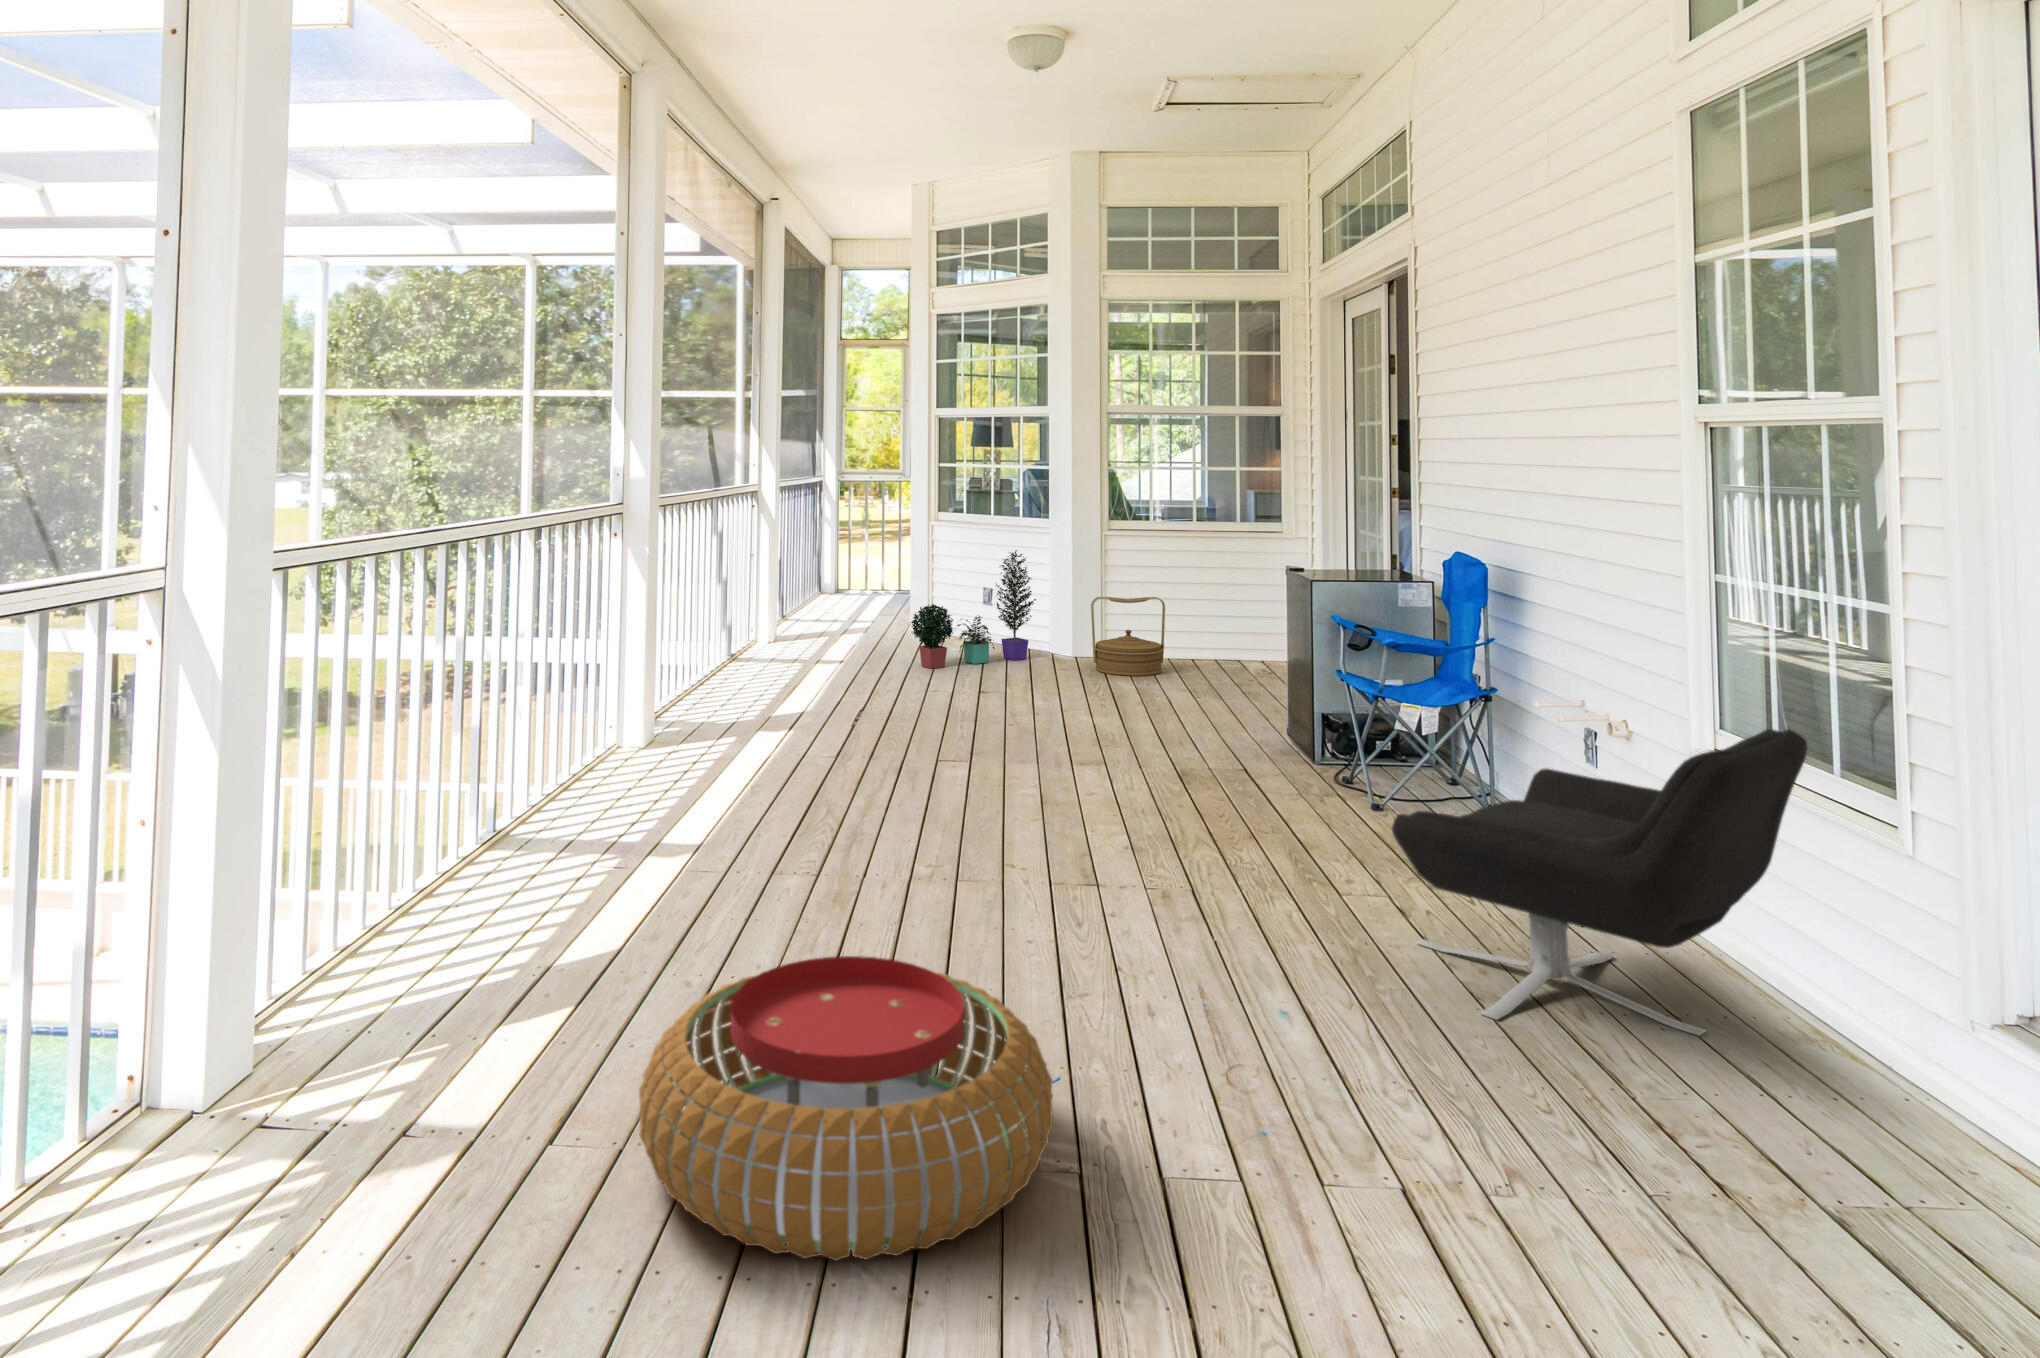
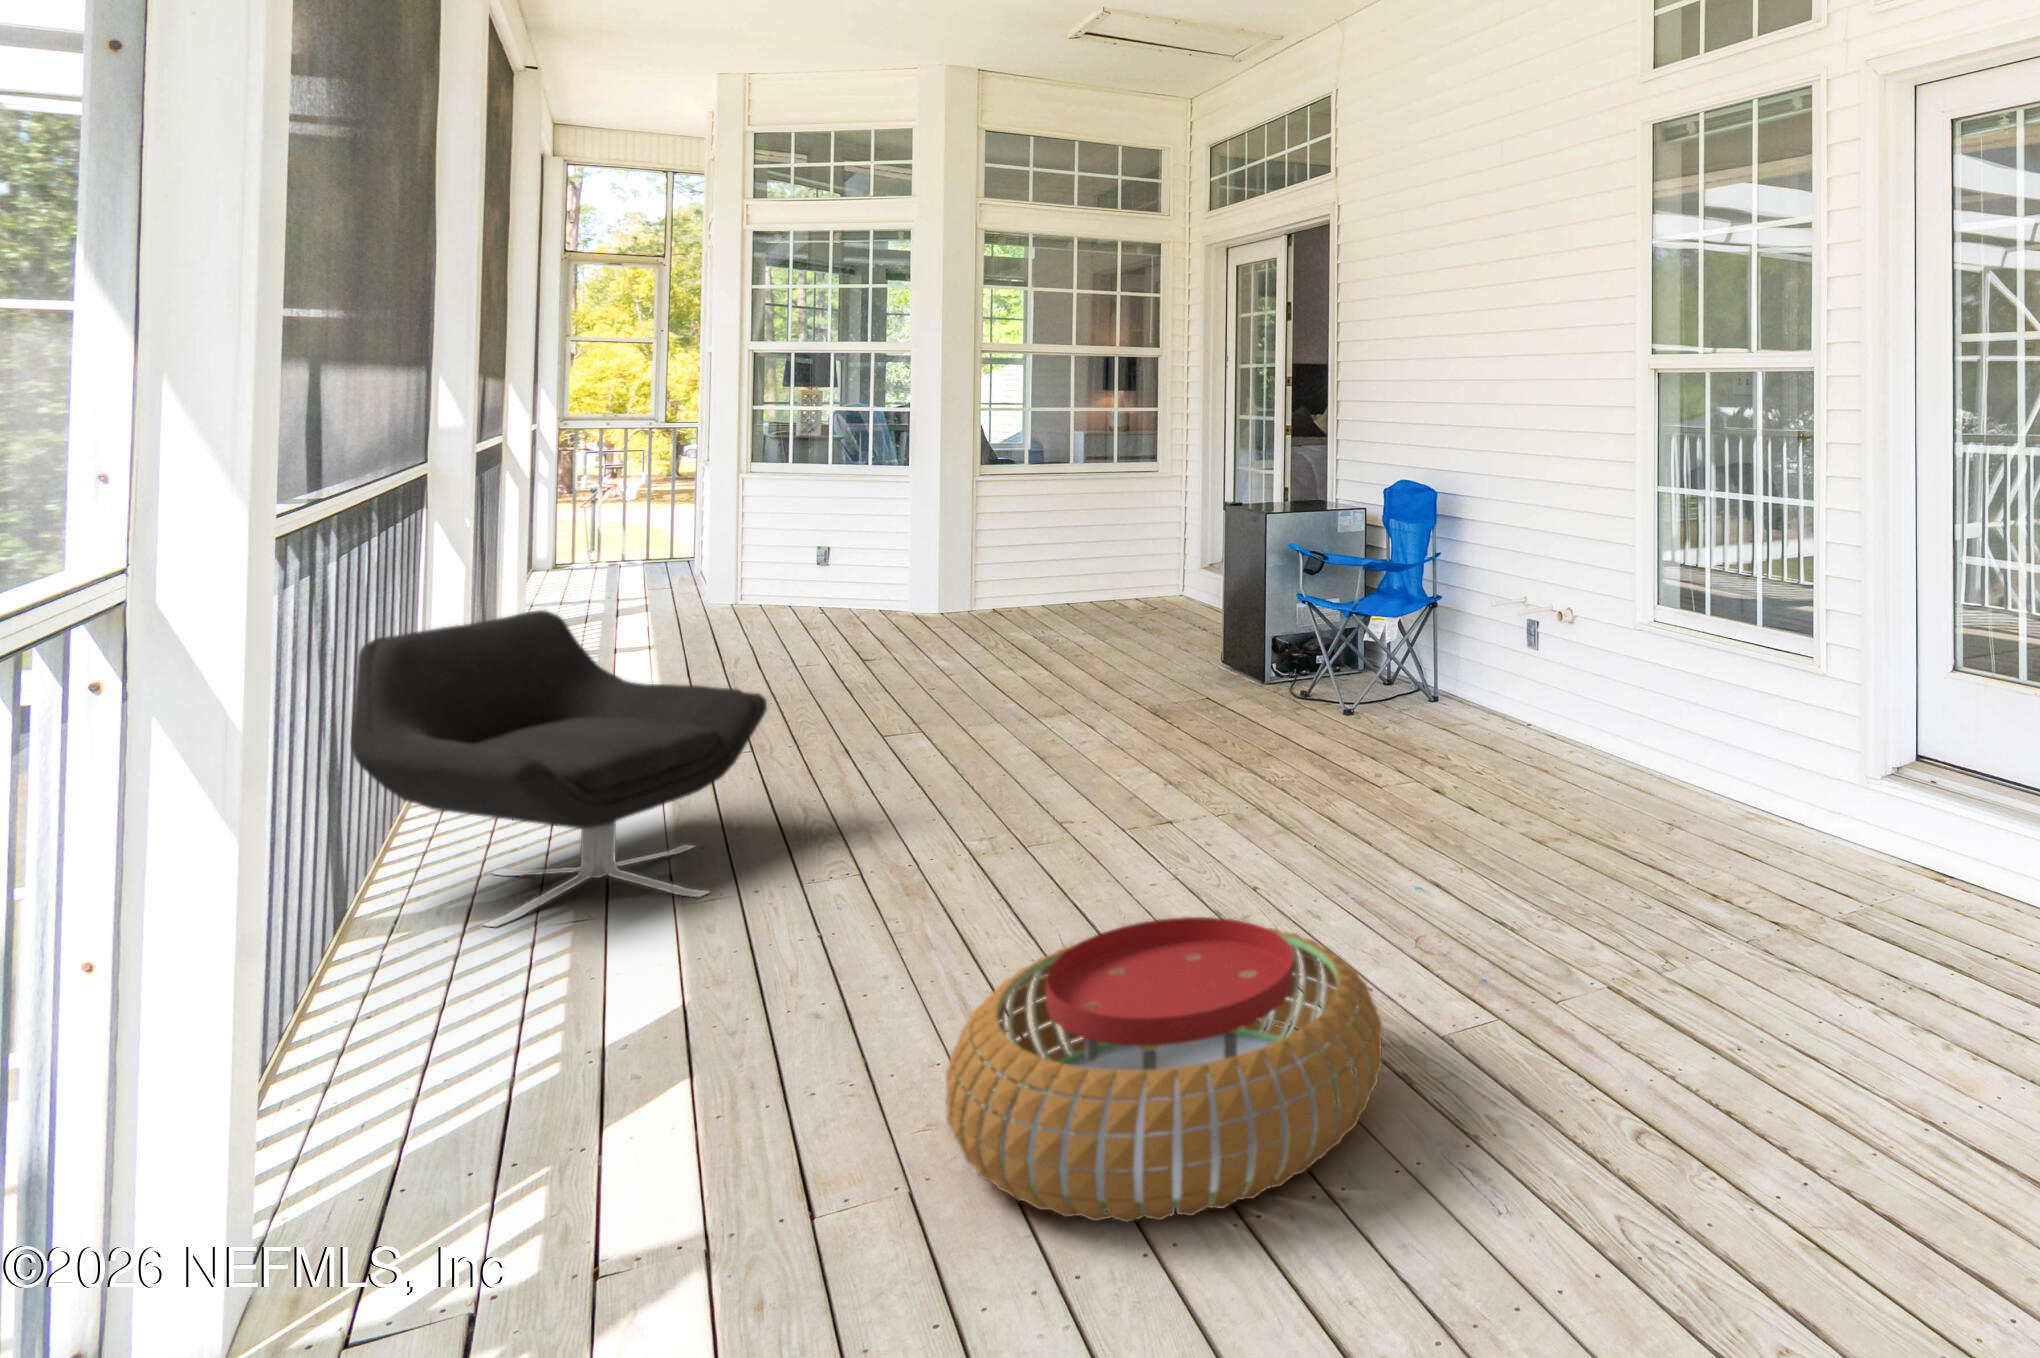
potted plant: present [911,550,1036,669] -> none [741,507,894,652]
woven basket: present [1091,597,1165,676] -> none [968,548,1048,634]
lounge chair: present [1392,729,1808,1035] -> present [351,610,767,927]

